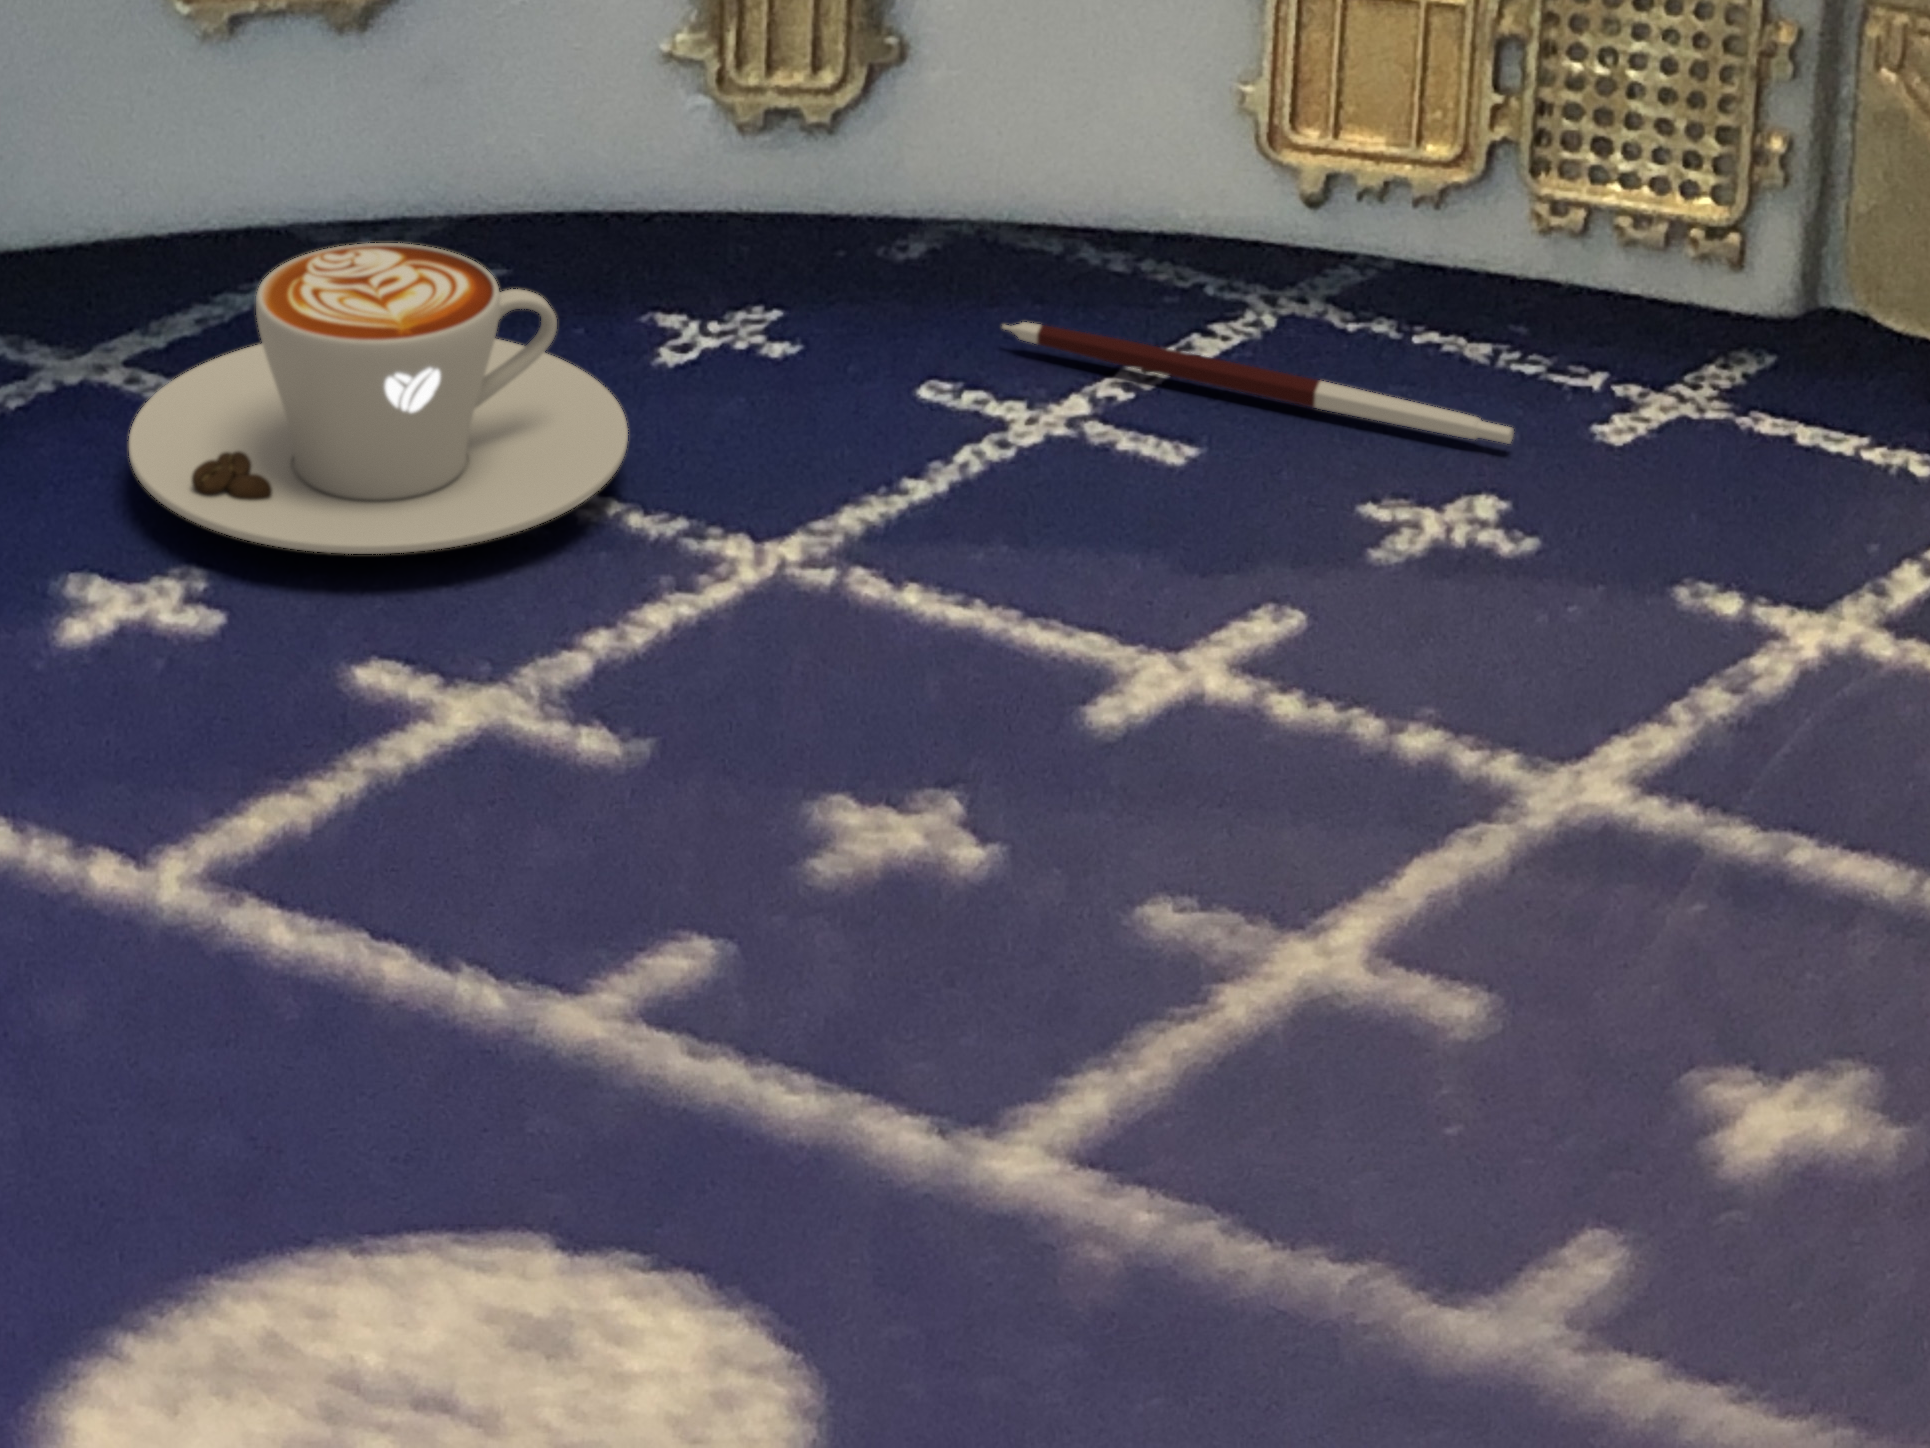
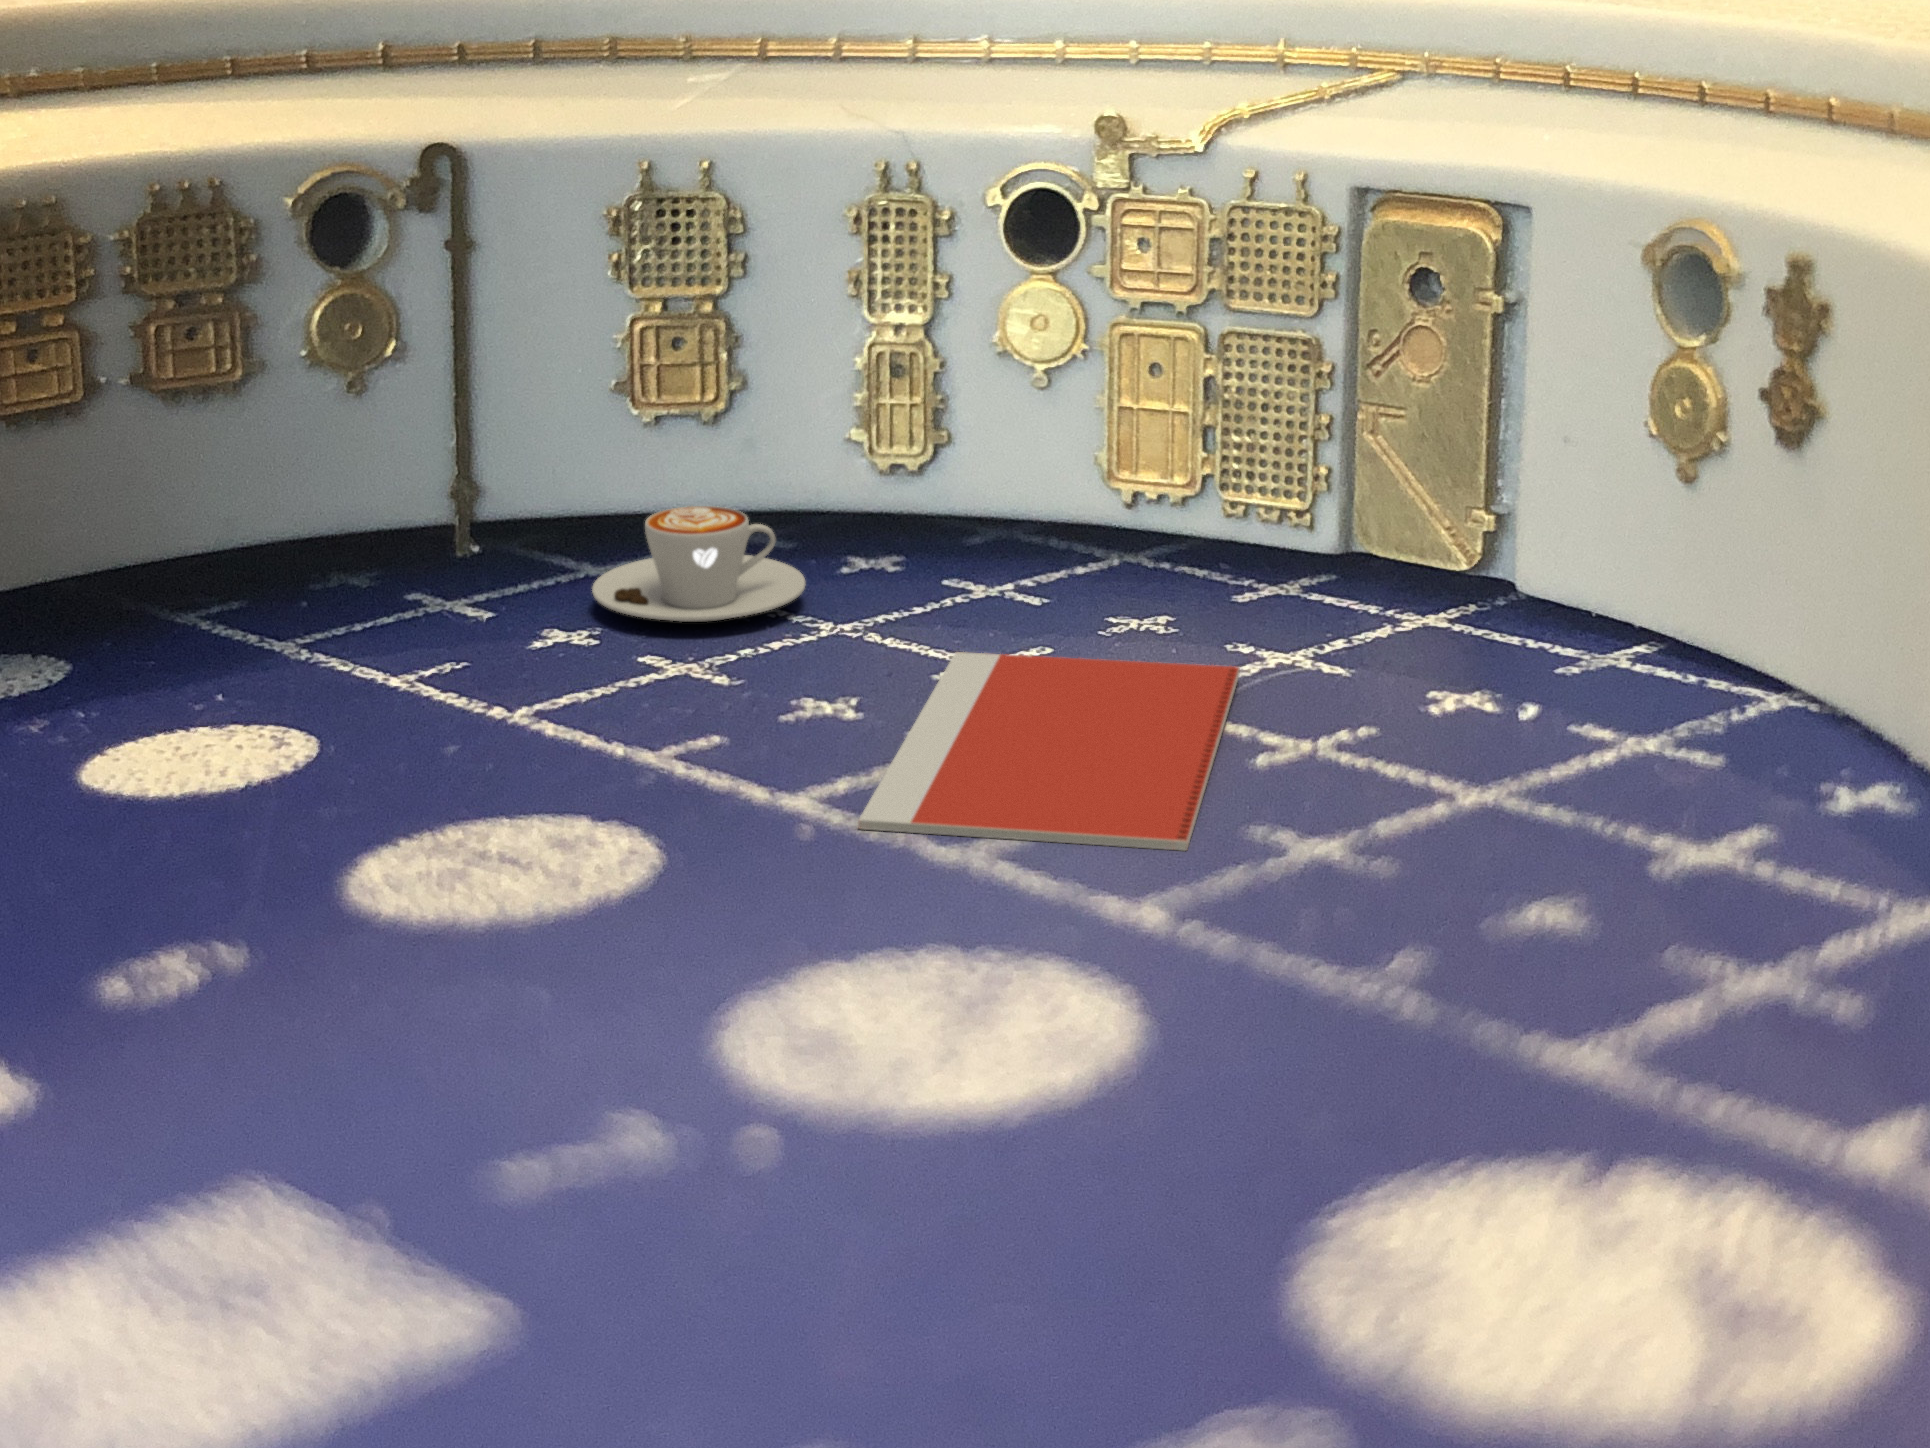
pen: present [1002,322,1513,444] -> none [989,560,1203,606]
notebook: none [1029,631,1835,1296] -> present [858,652,1240,851]

